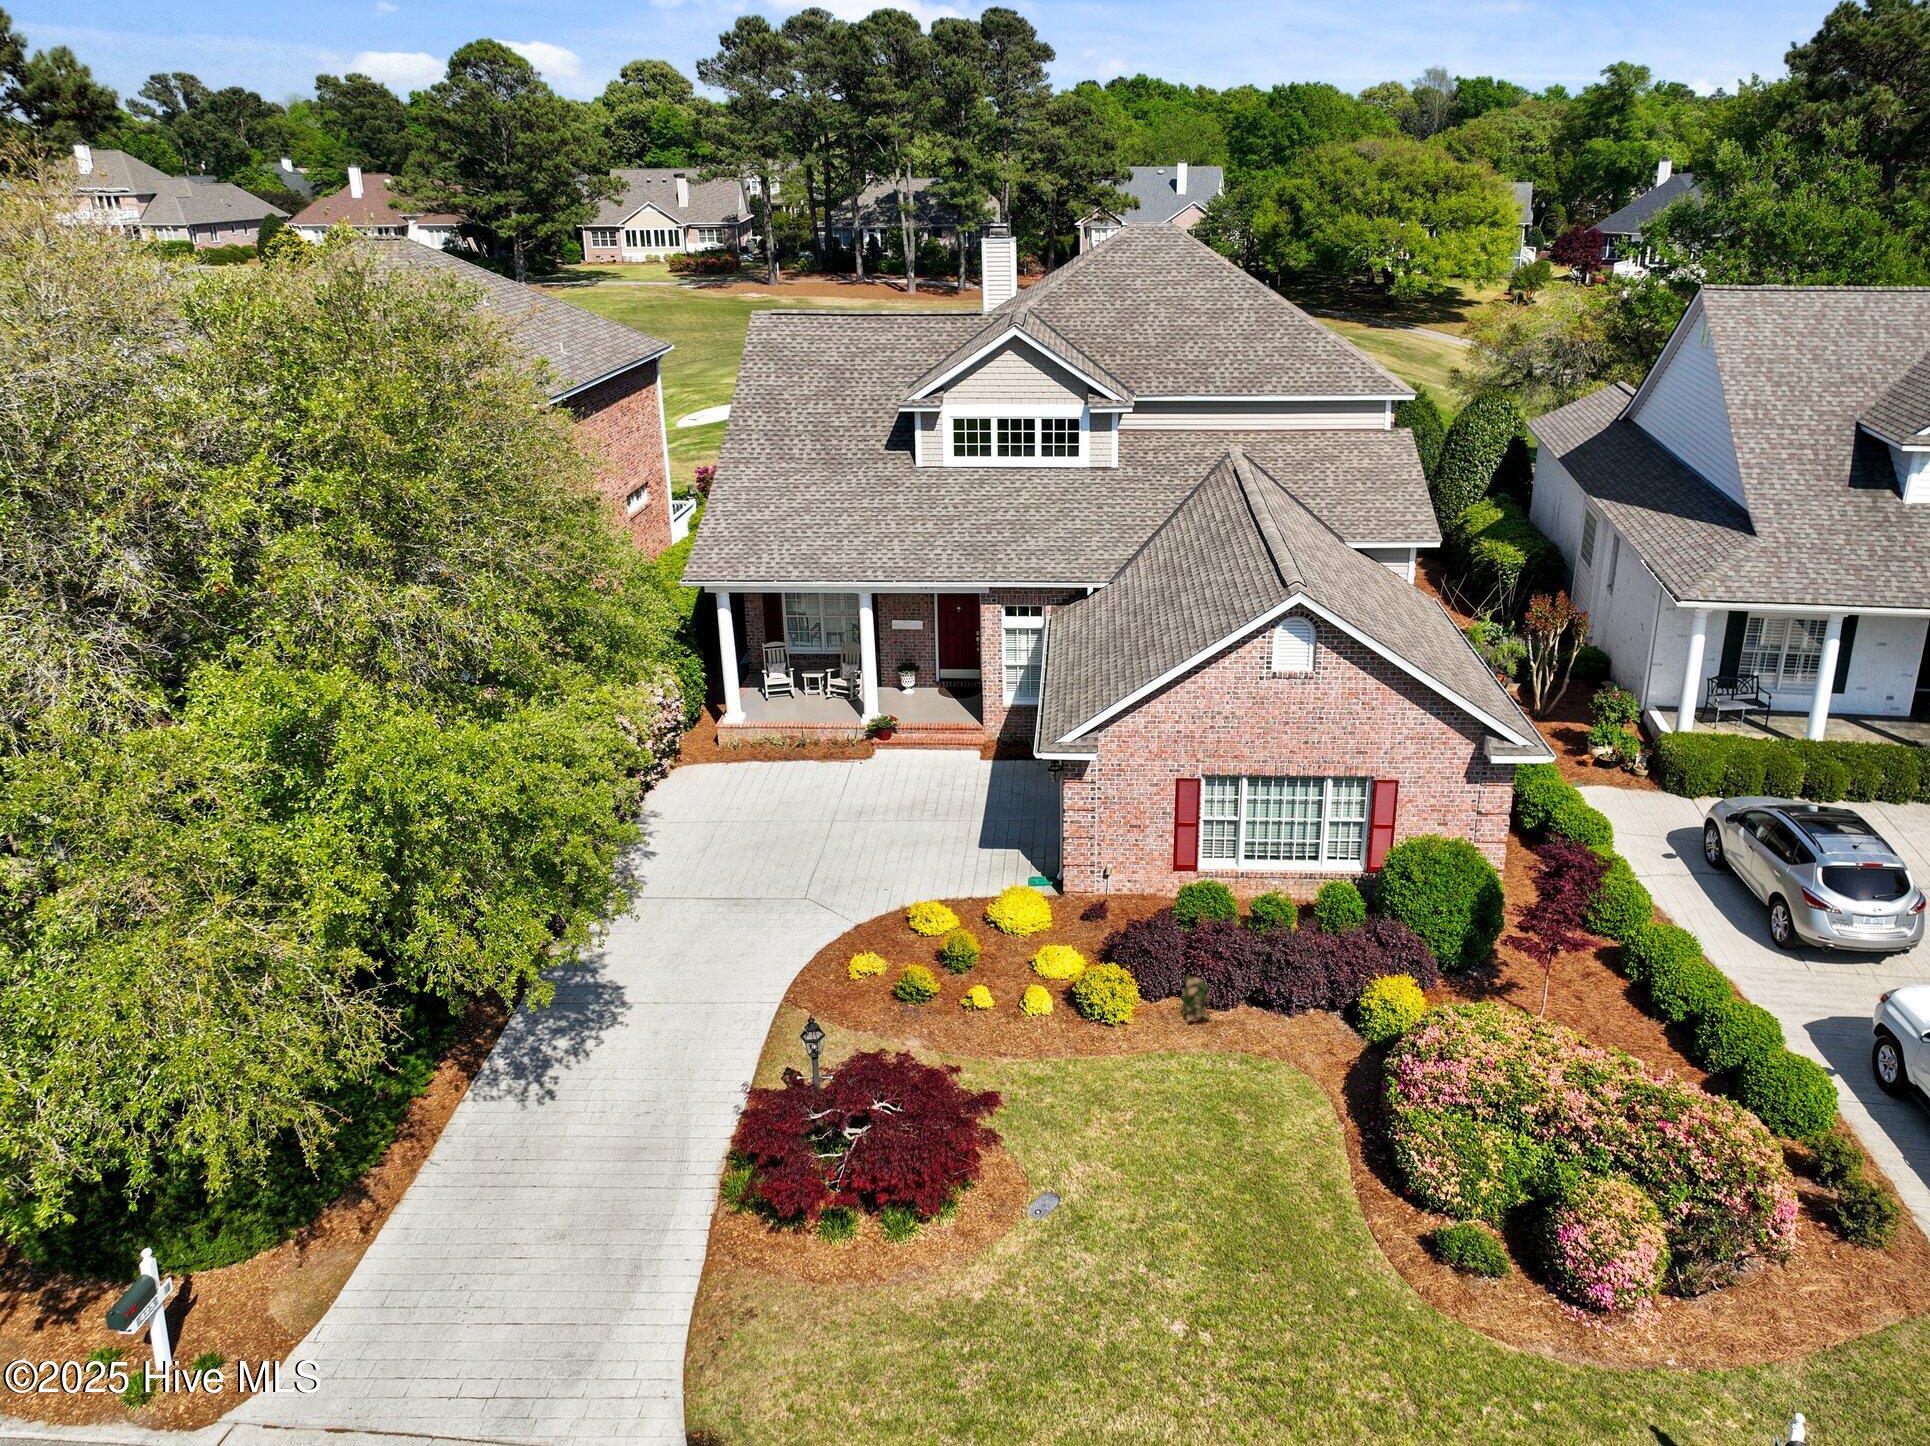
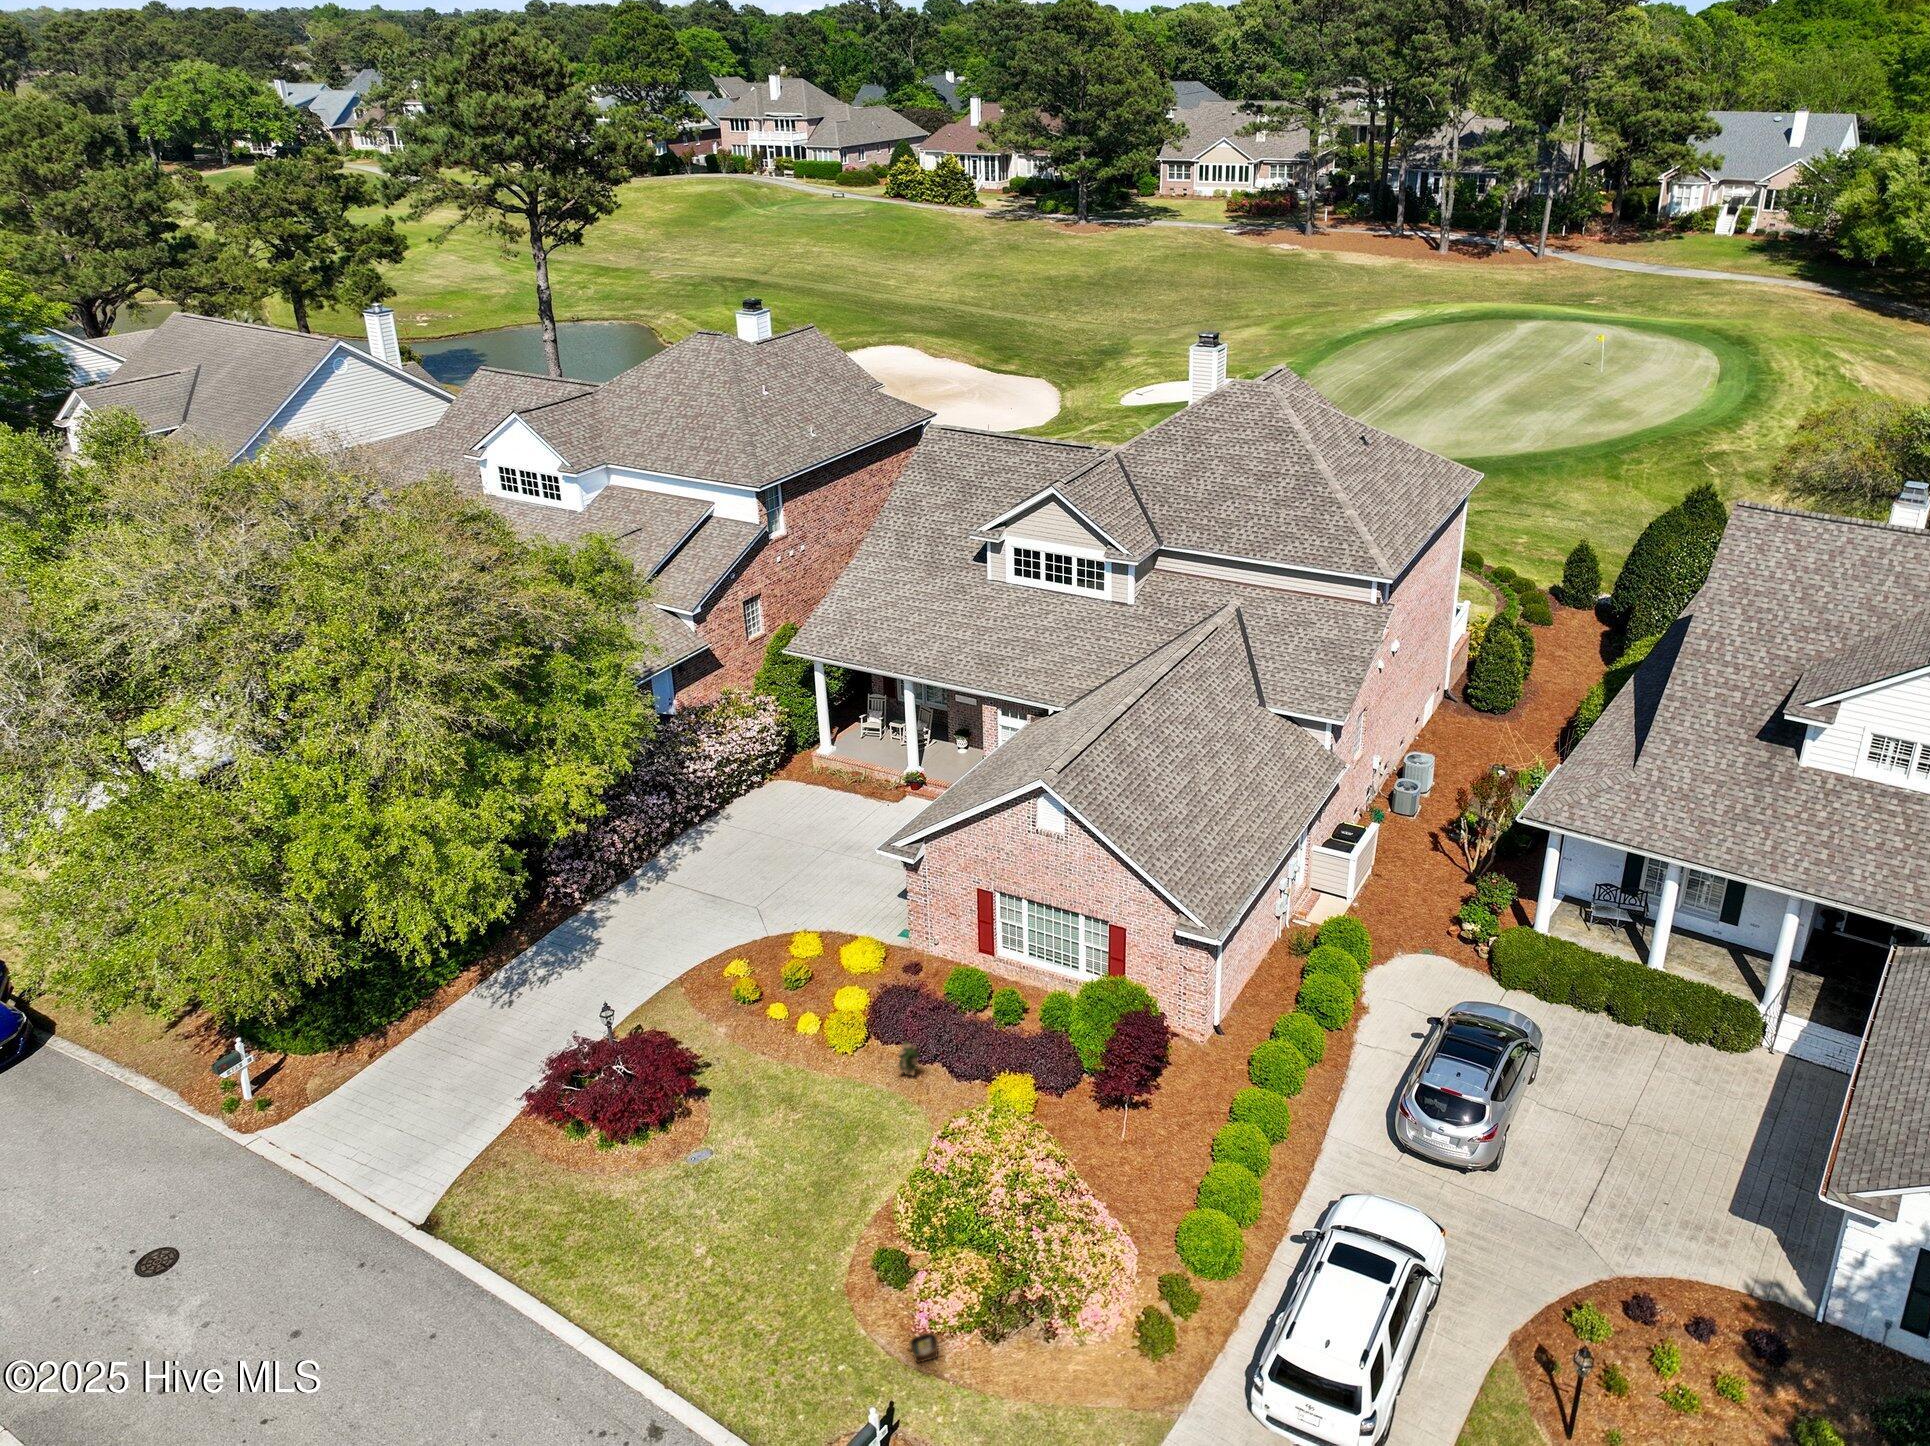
woven basket: none [1539,1285,1581,1332] -> present [909,1333,938,1363]

